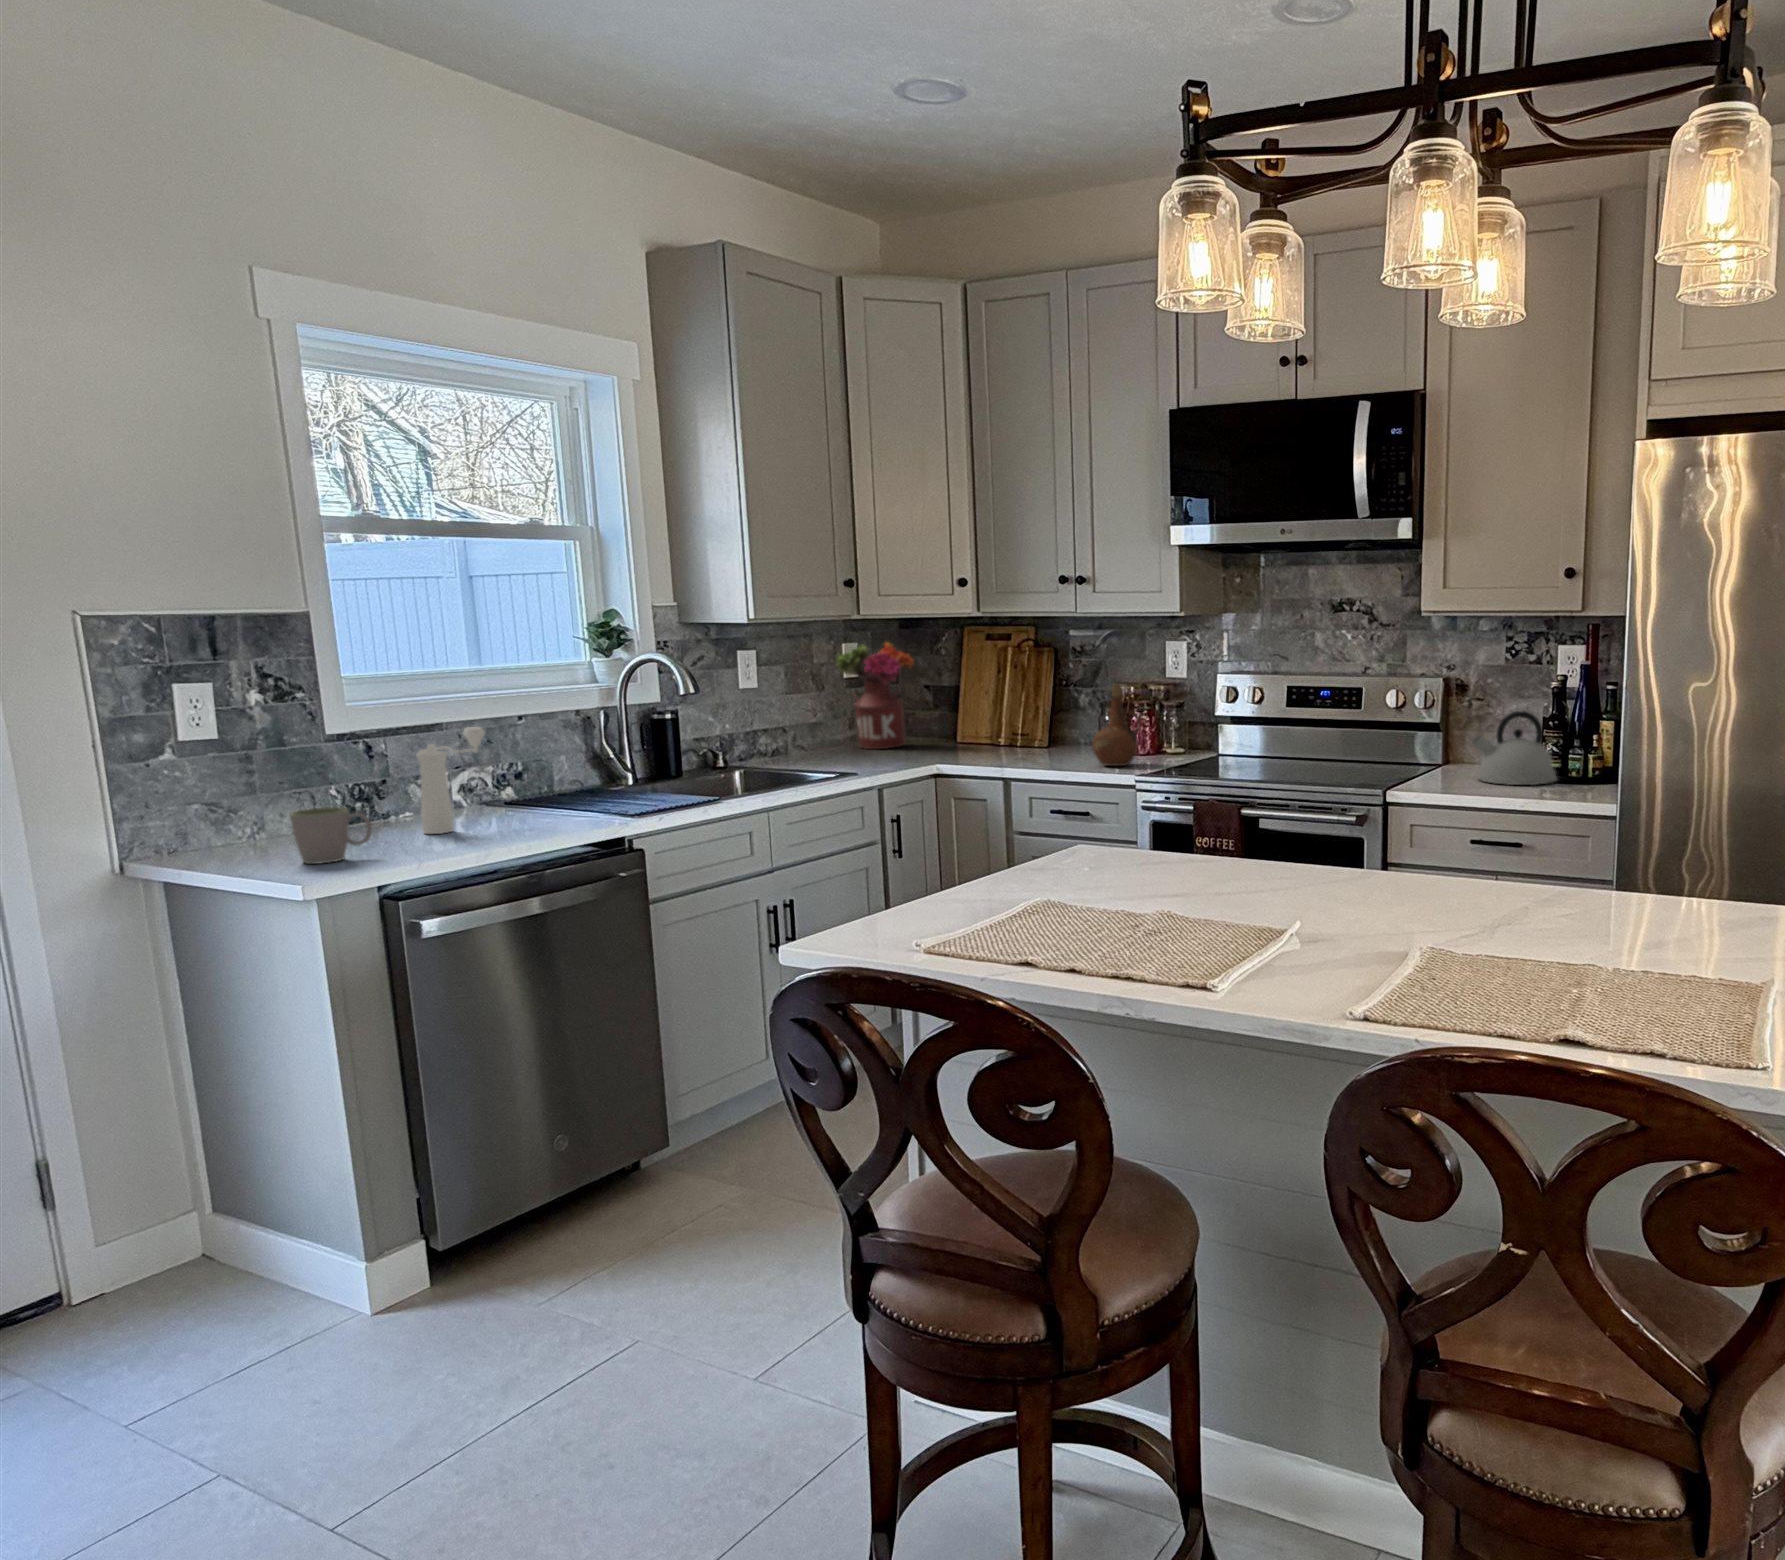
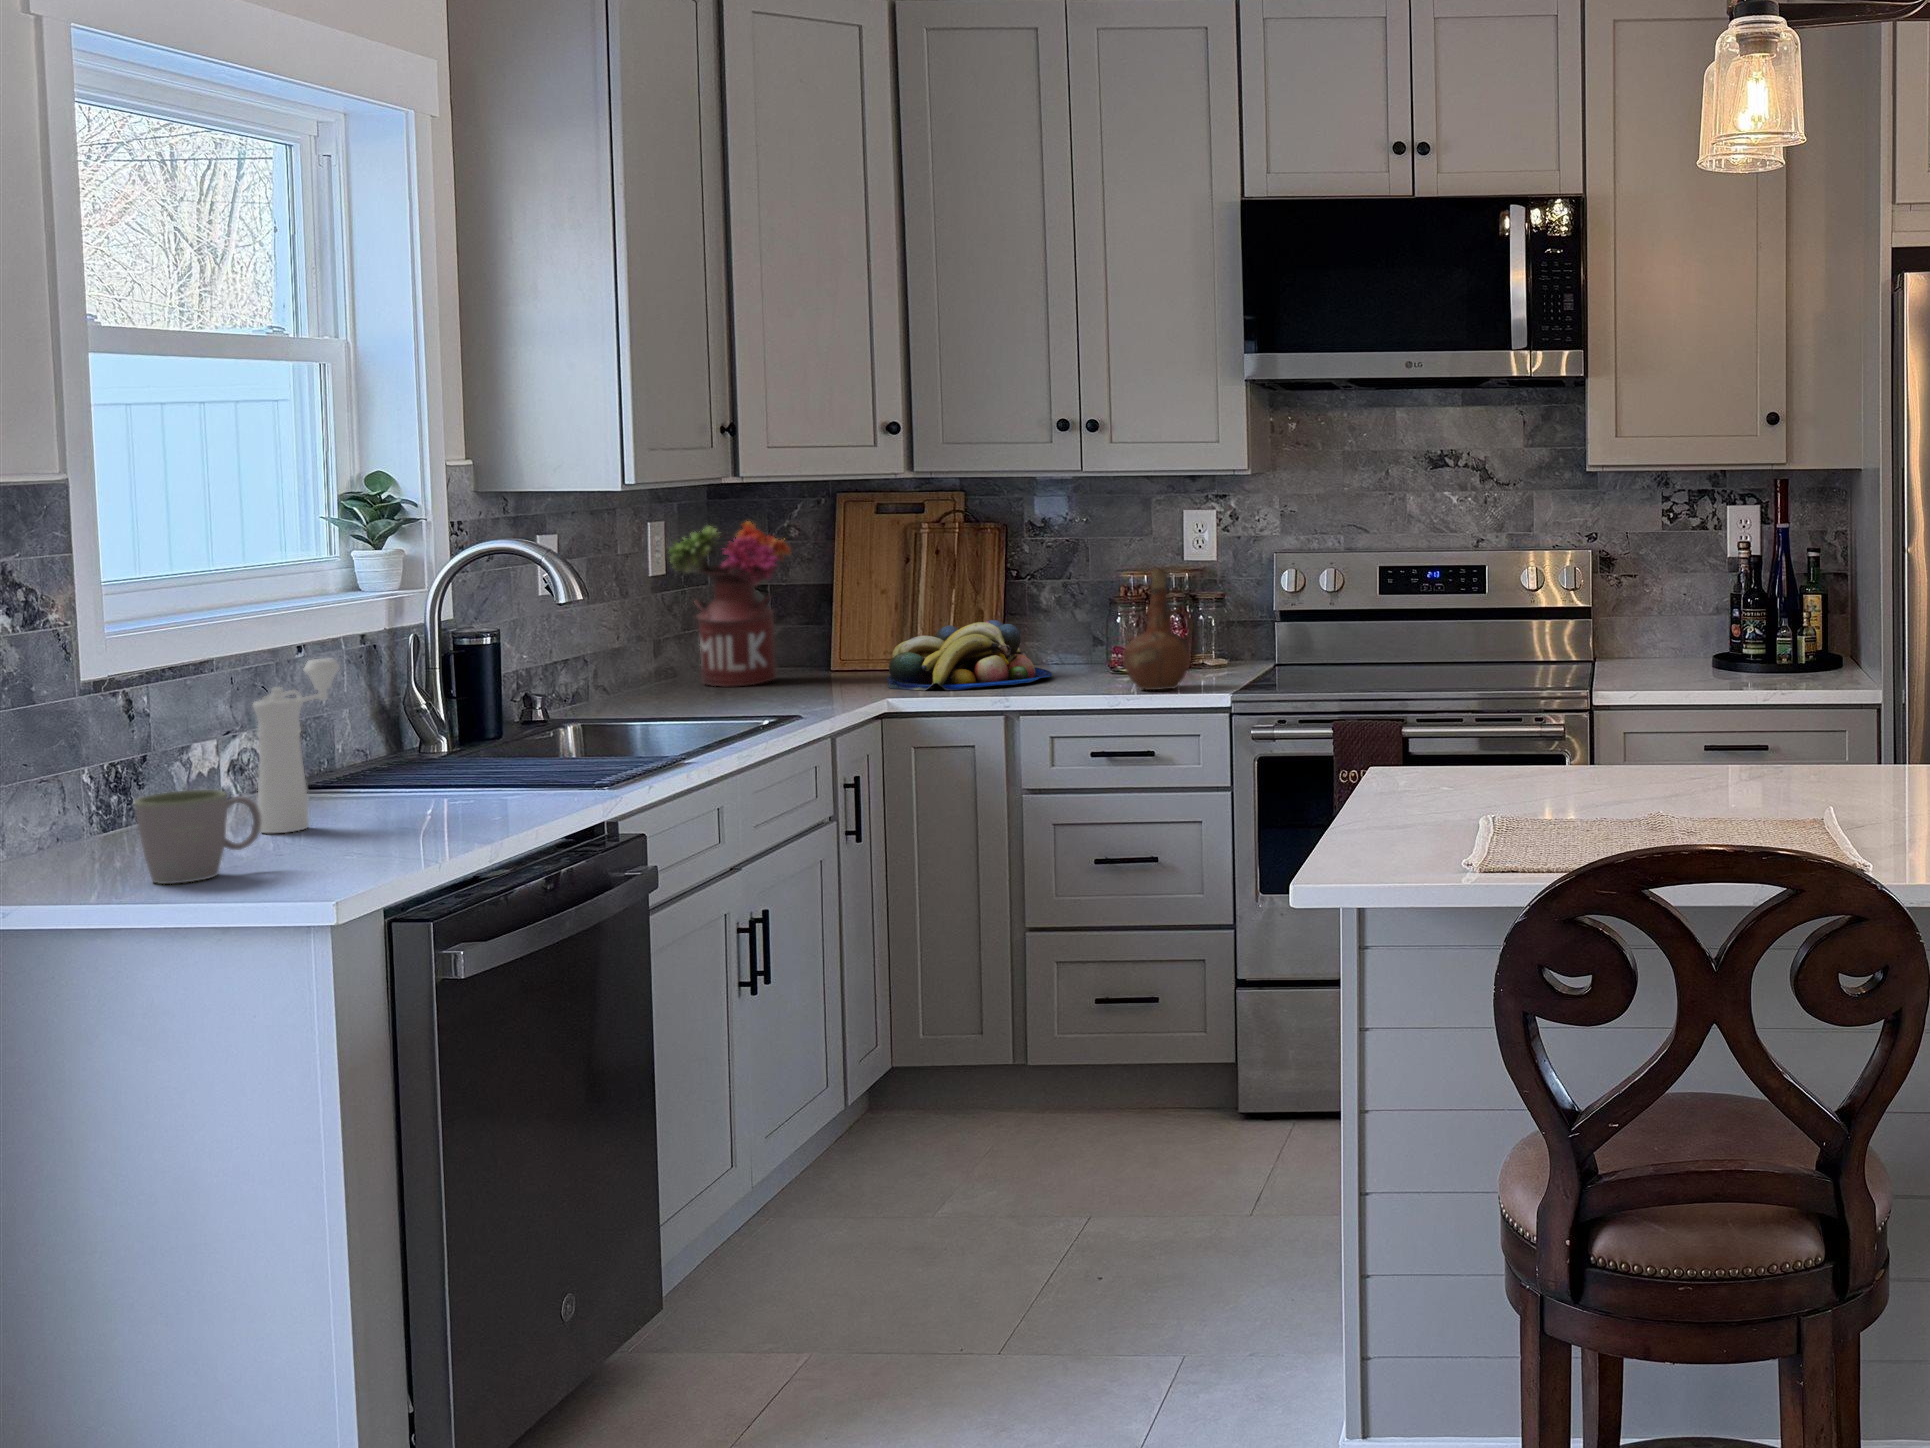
kettle: present [1472,711,1557,785] -> none [1677,586,1788,684]
fruit bowl: none [959,713,1071,759] -> present [887,620,1052,691]

